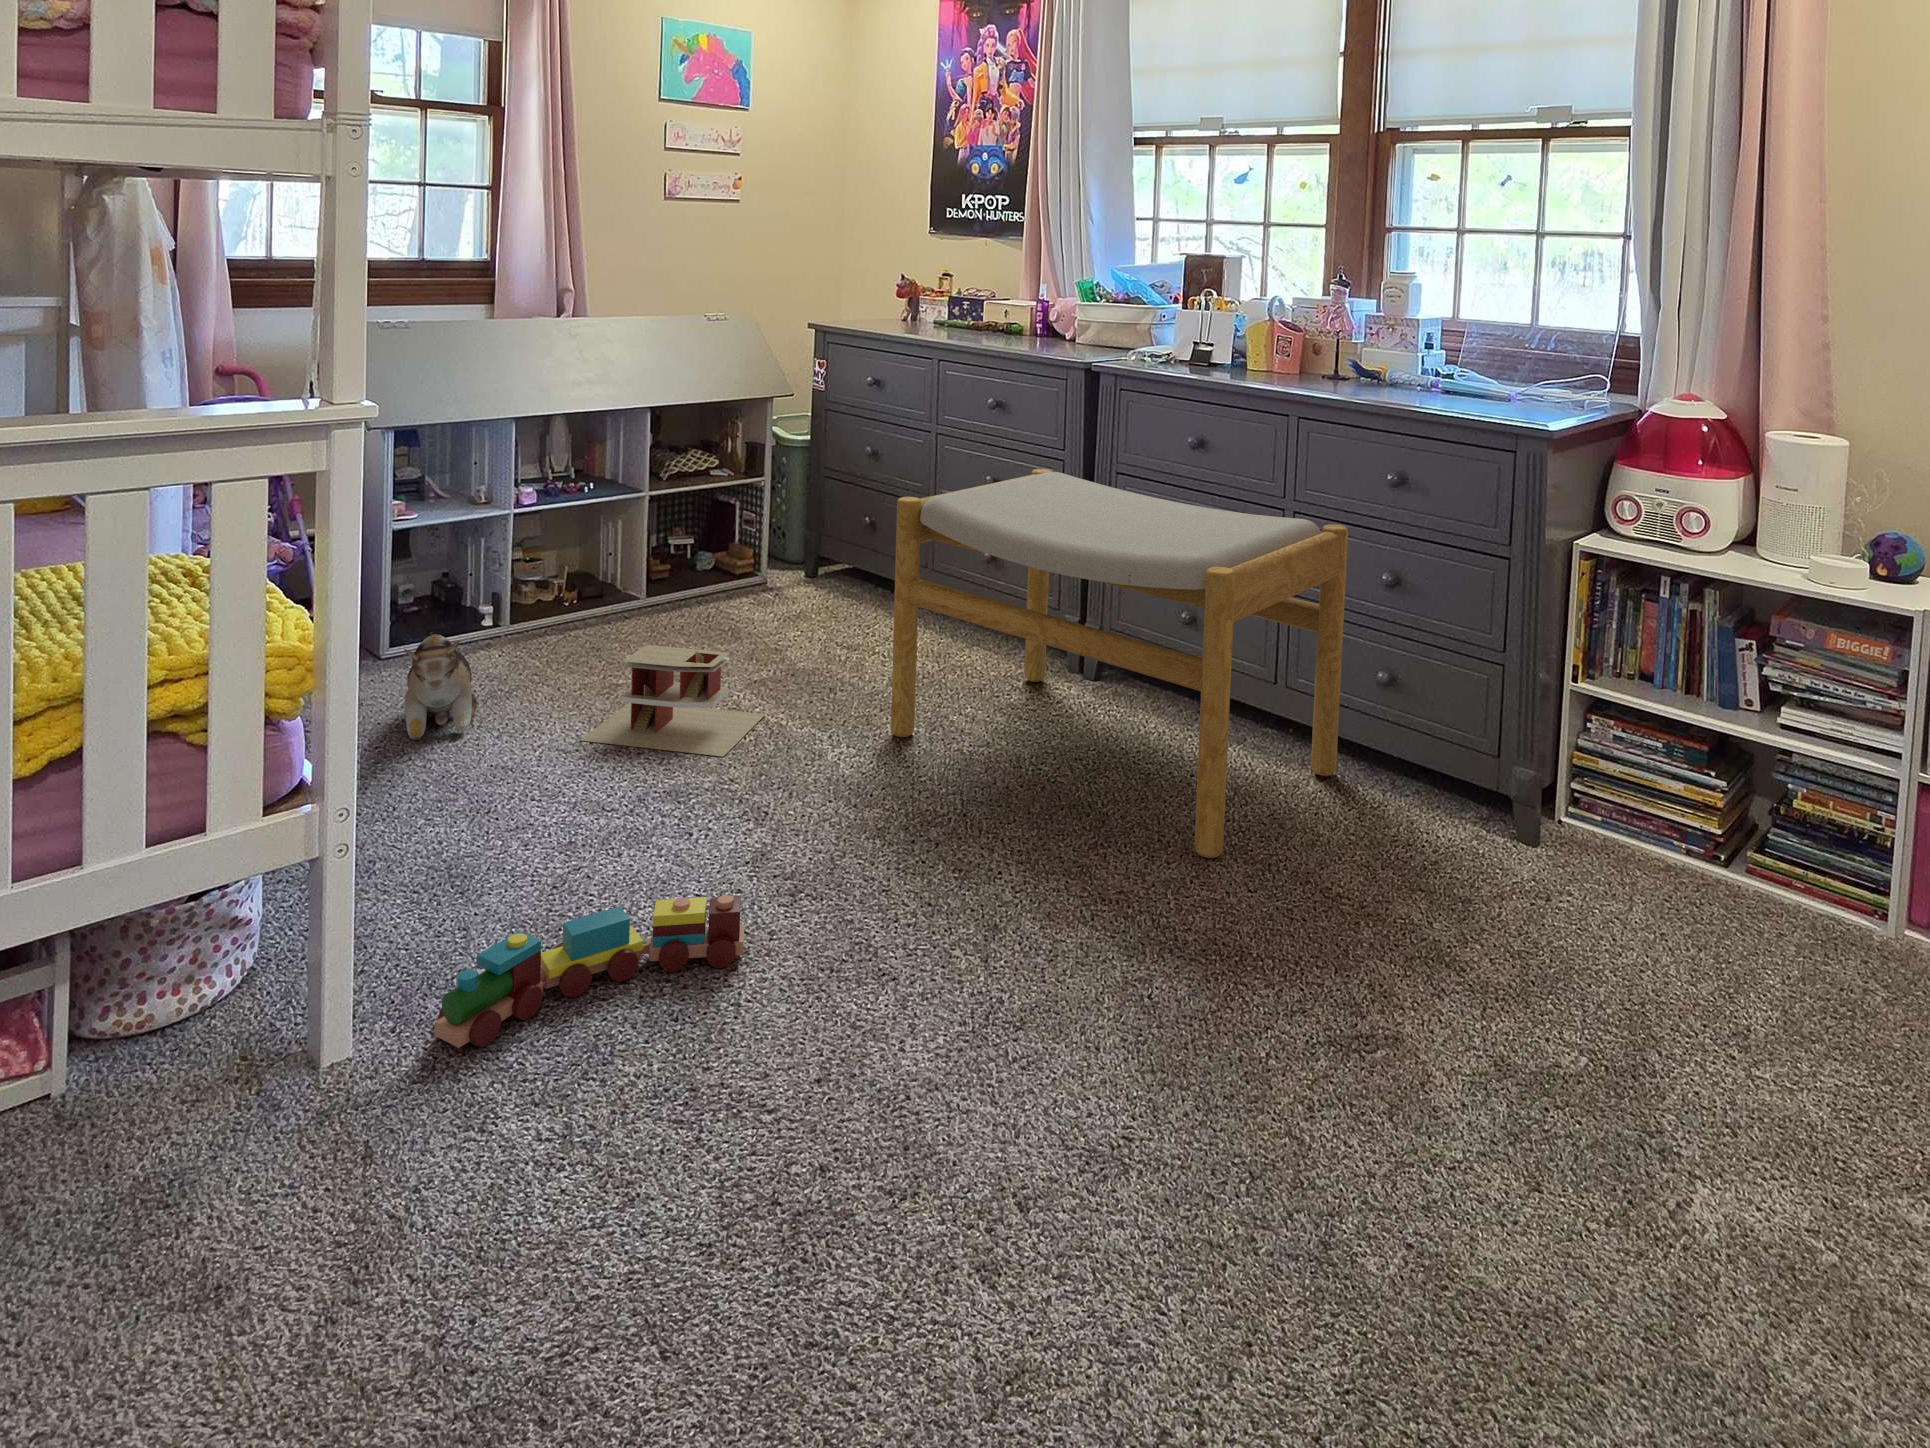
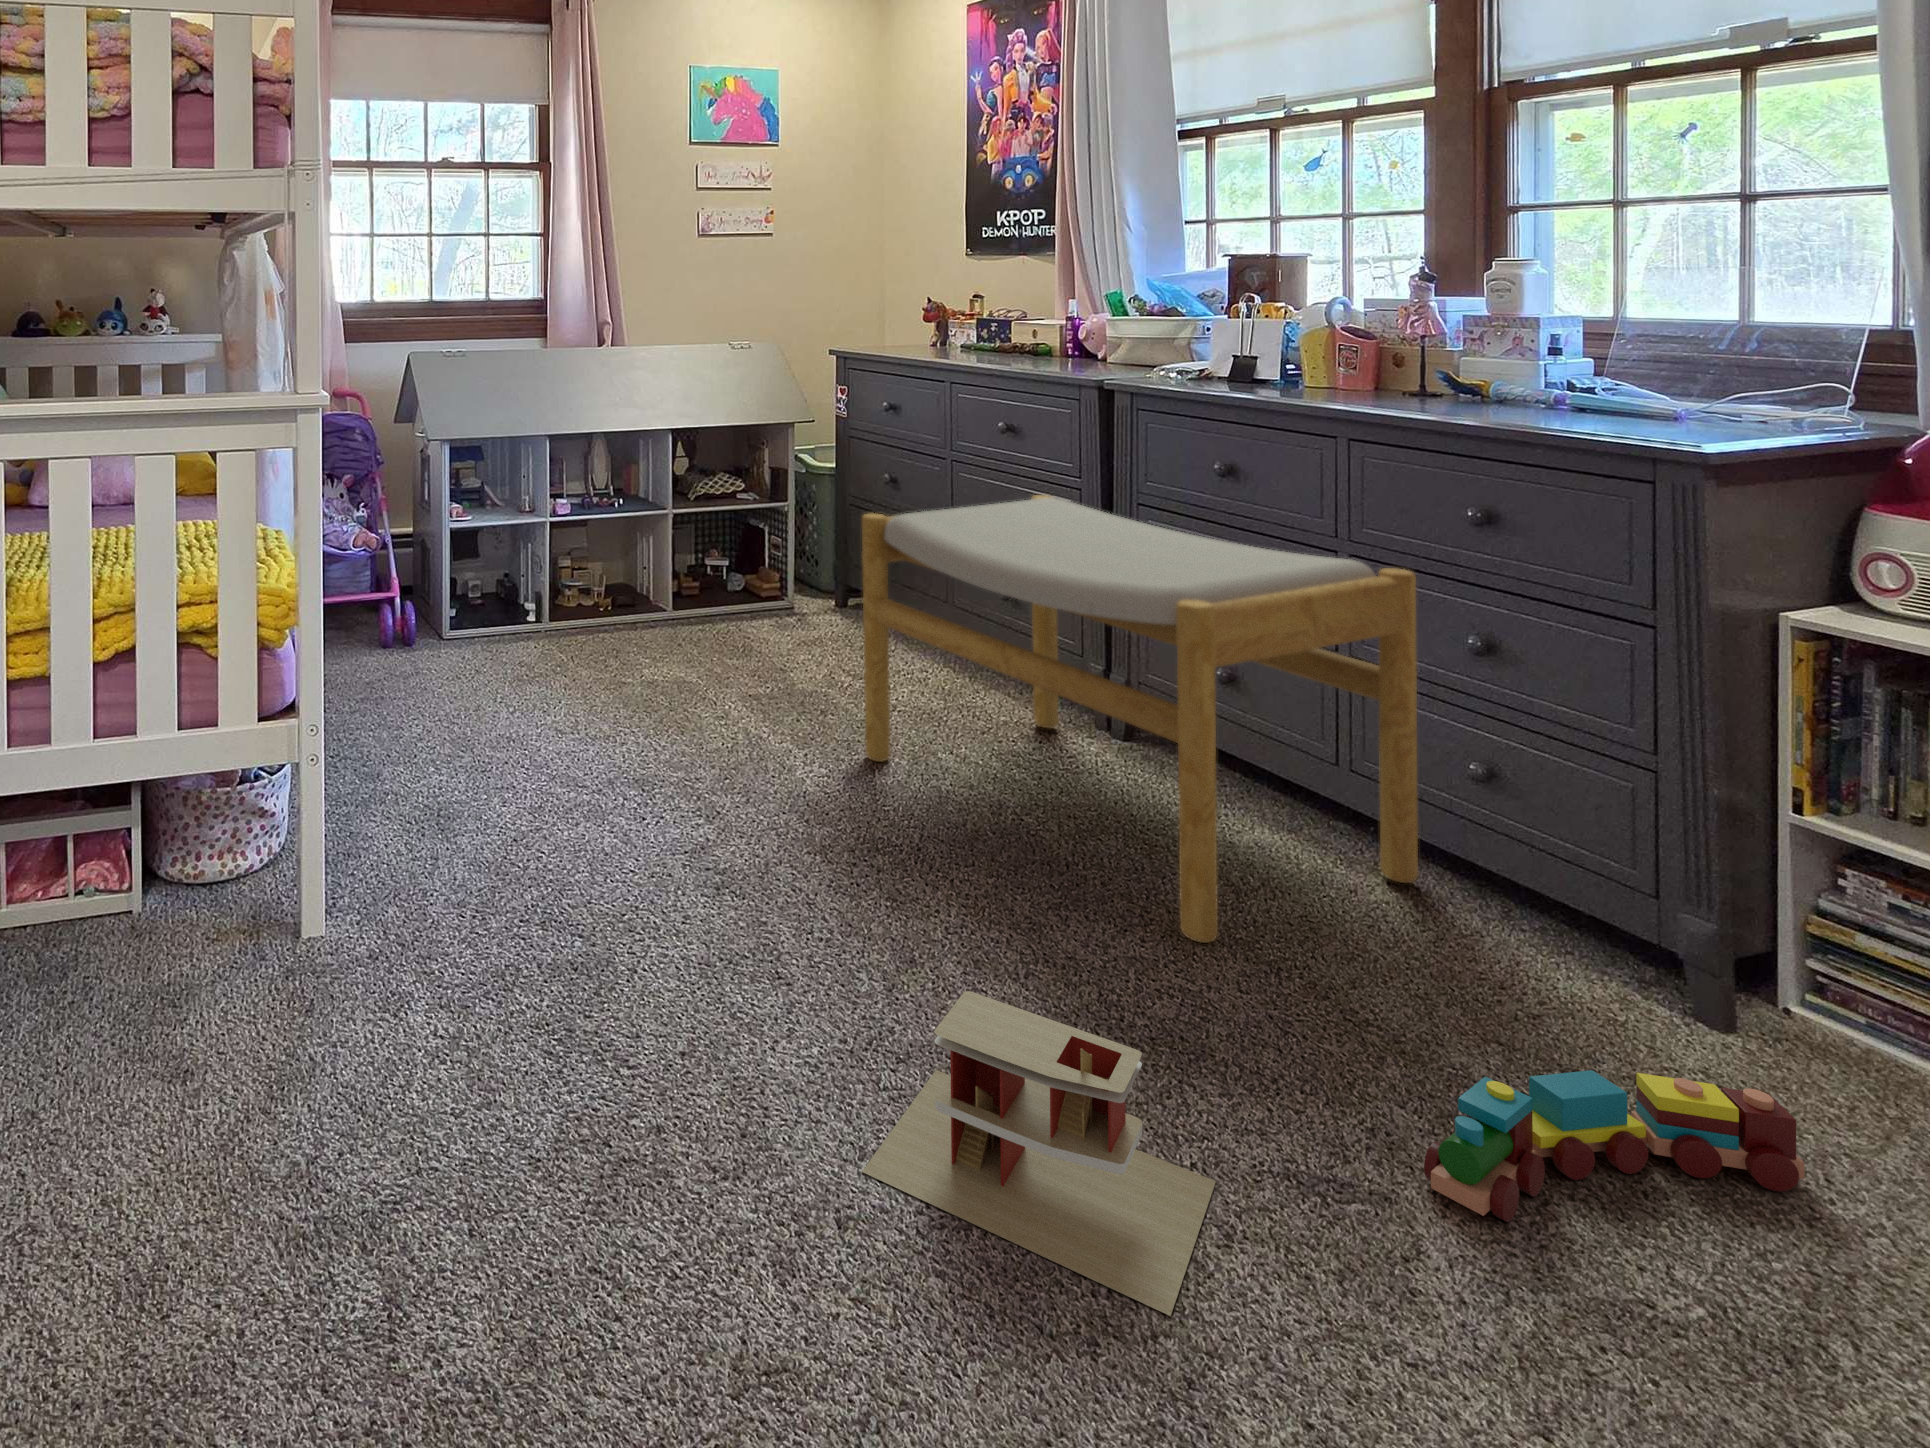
plush toy: present [404,634,477,740] -> none [433,612,501,702]
toy house: present [581,645,764,756] -> present [862,991,1216,1316]
toy train: present [435,895,744,1048] -> present [1424,1070,1805,1222]

